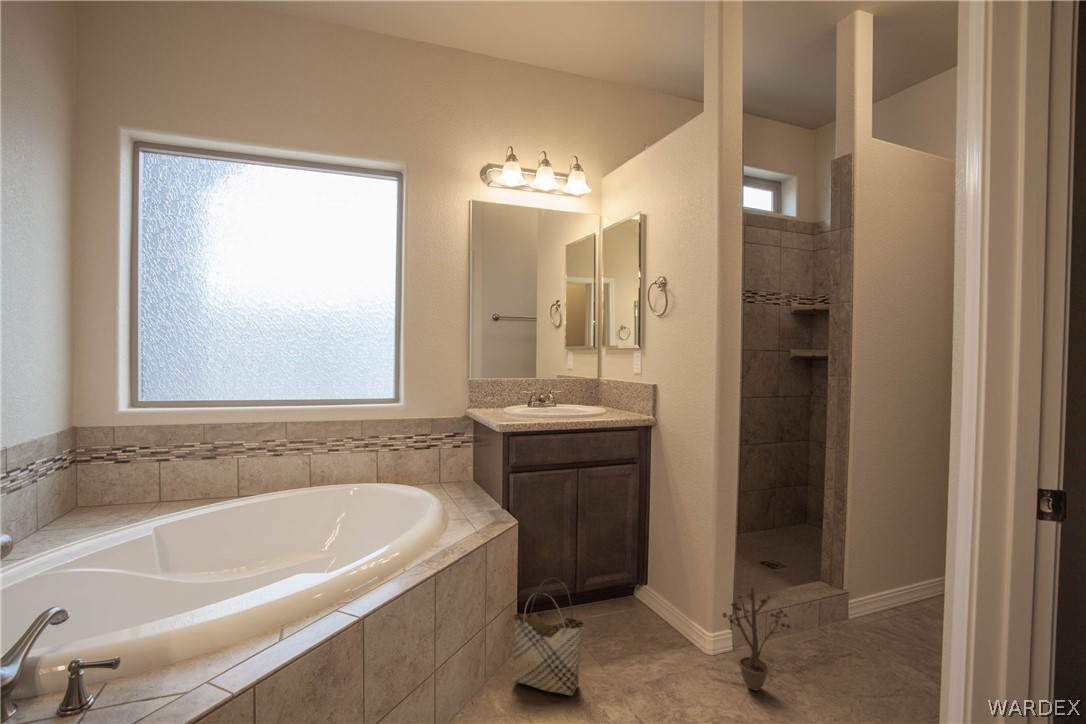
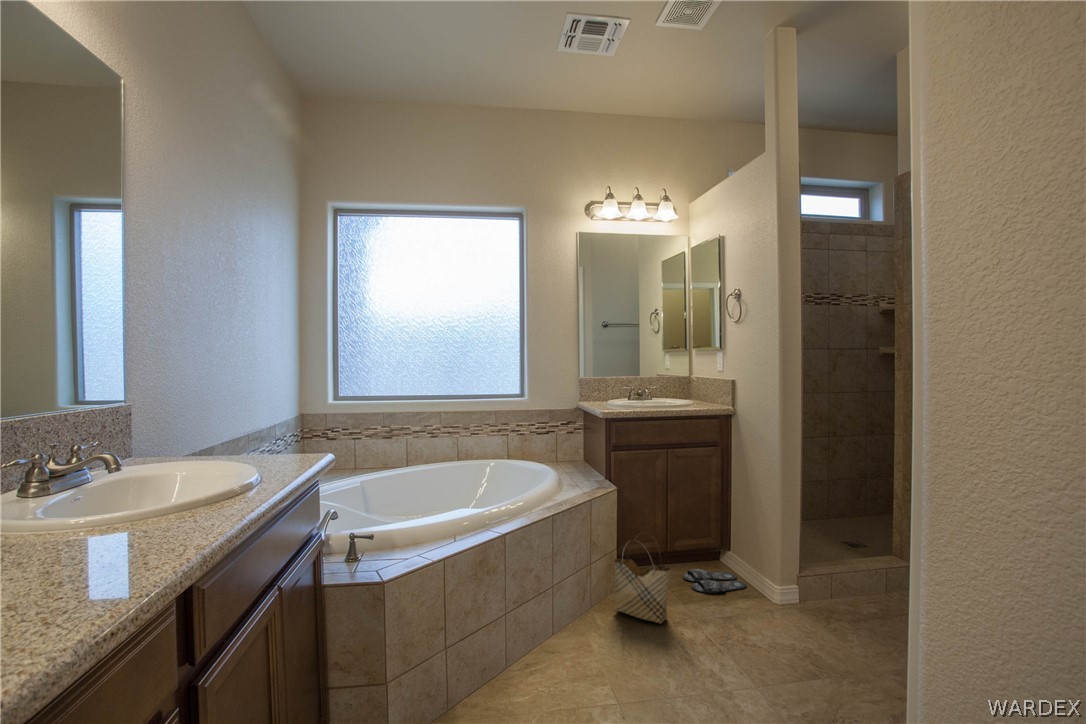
decorative plant: present [709,587,790,690] -> none [780,548,853,636]
slippers: none [593,608,665,642] -> present [683,569,747,593]

